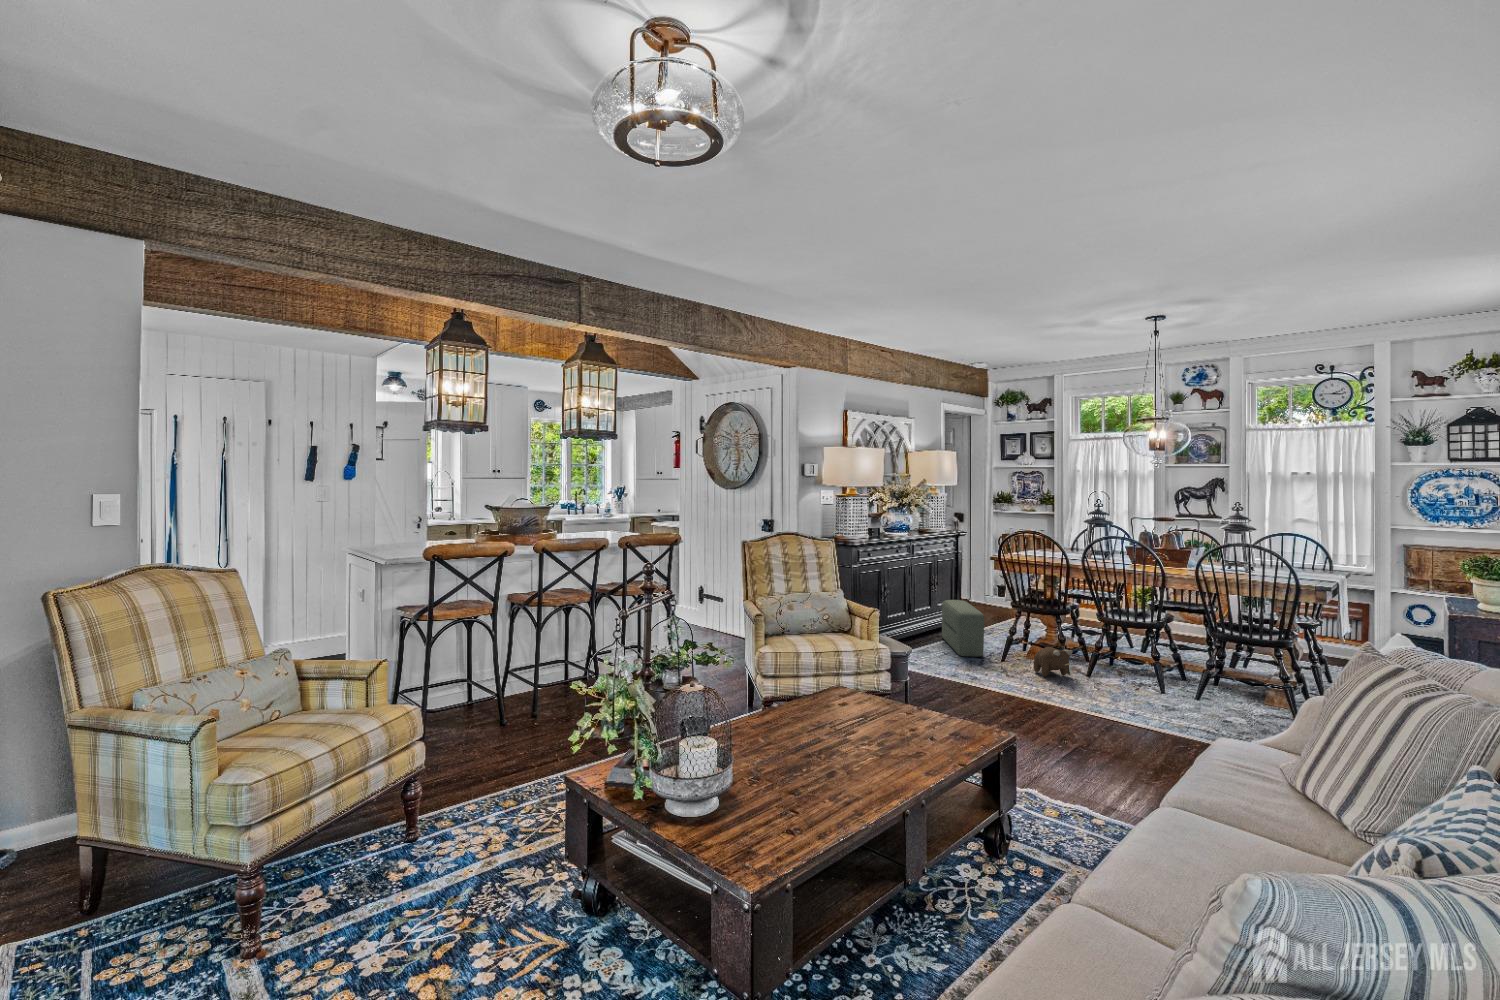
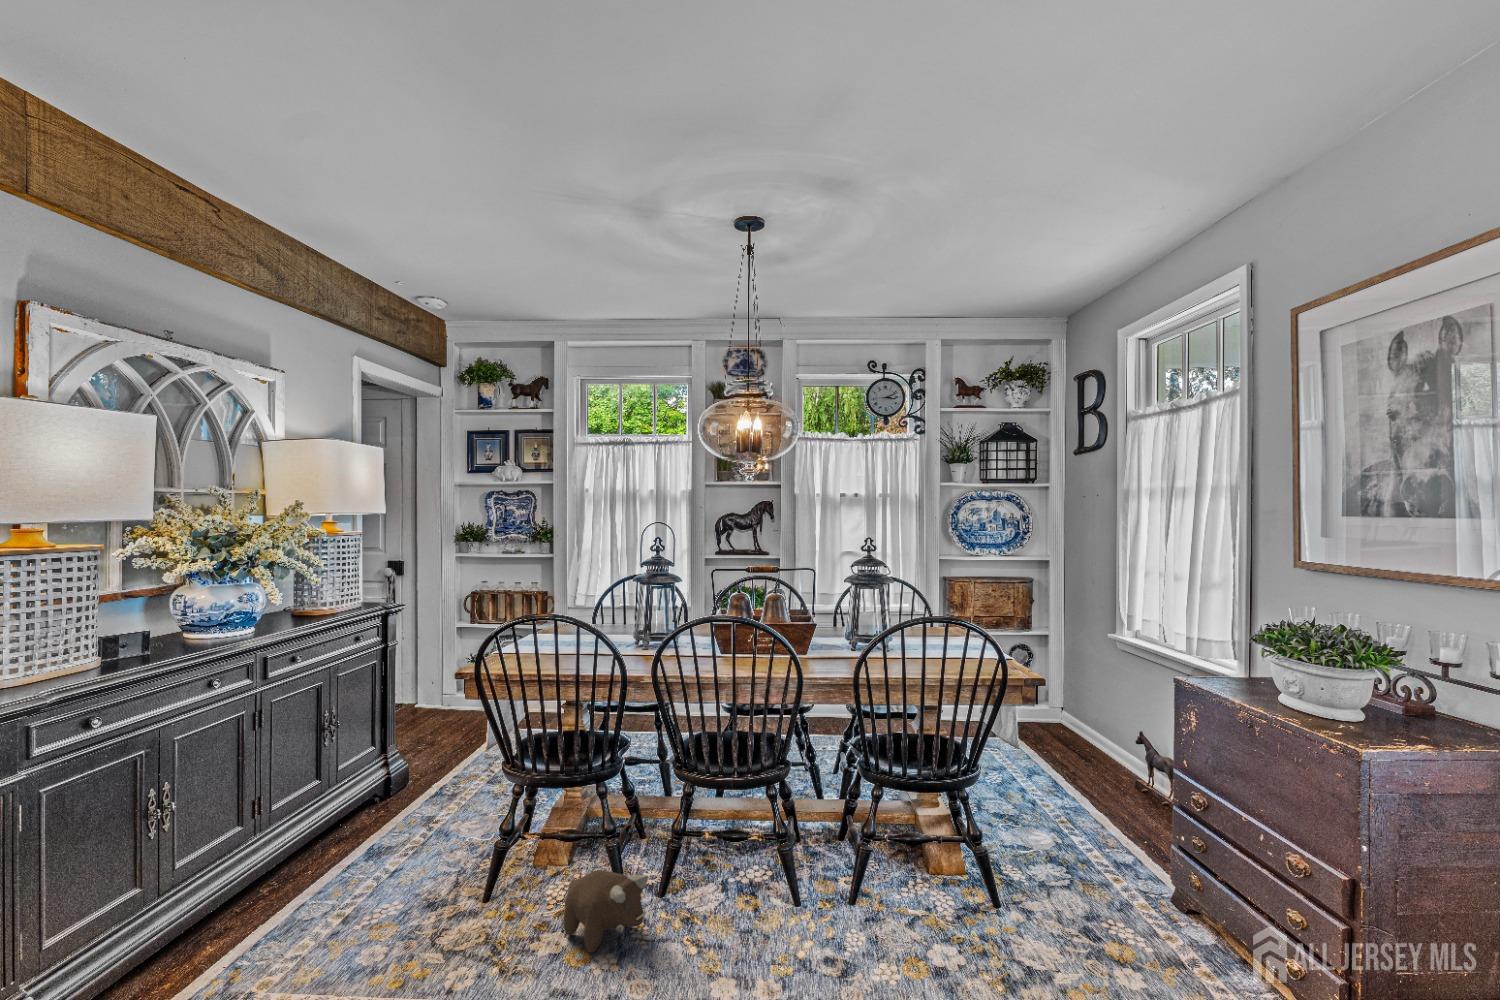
pouf: present [942,600,984,657] -> none [348,759,446,927]

